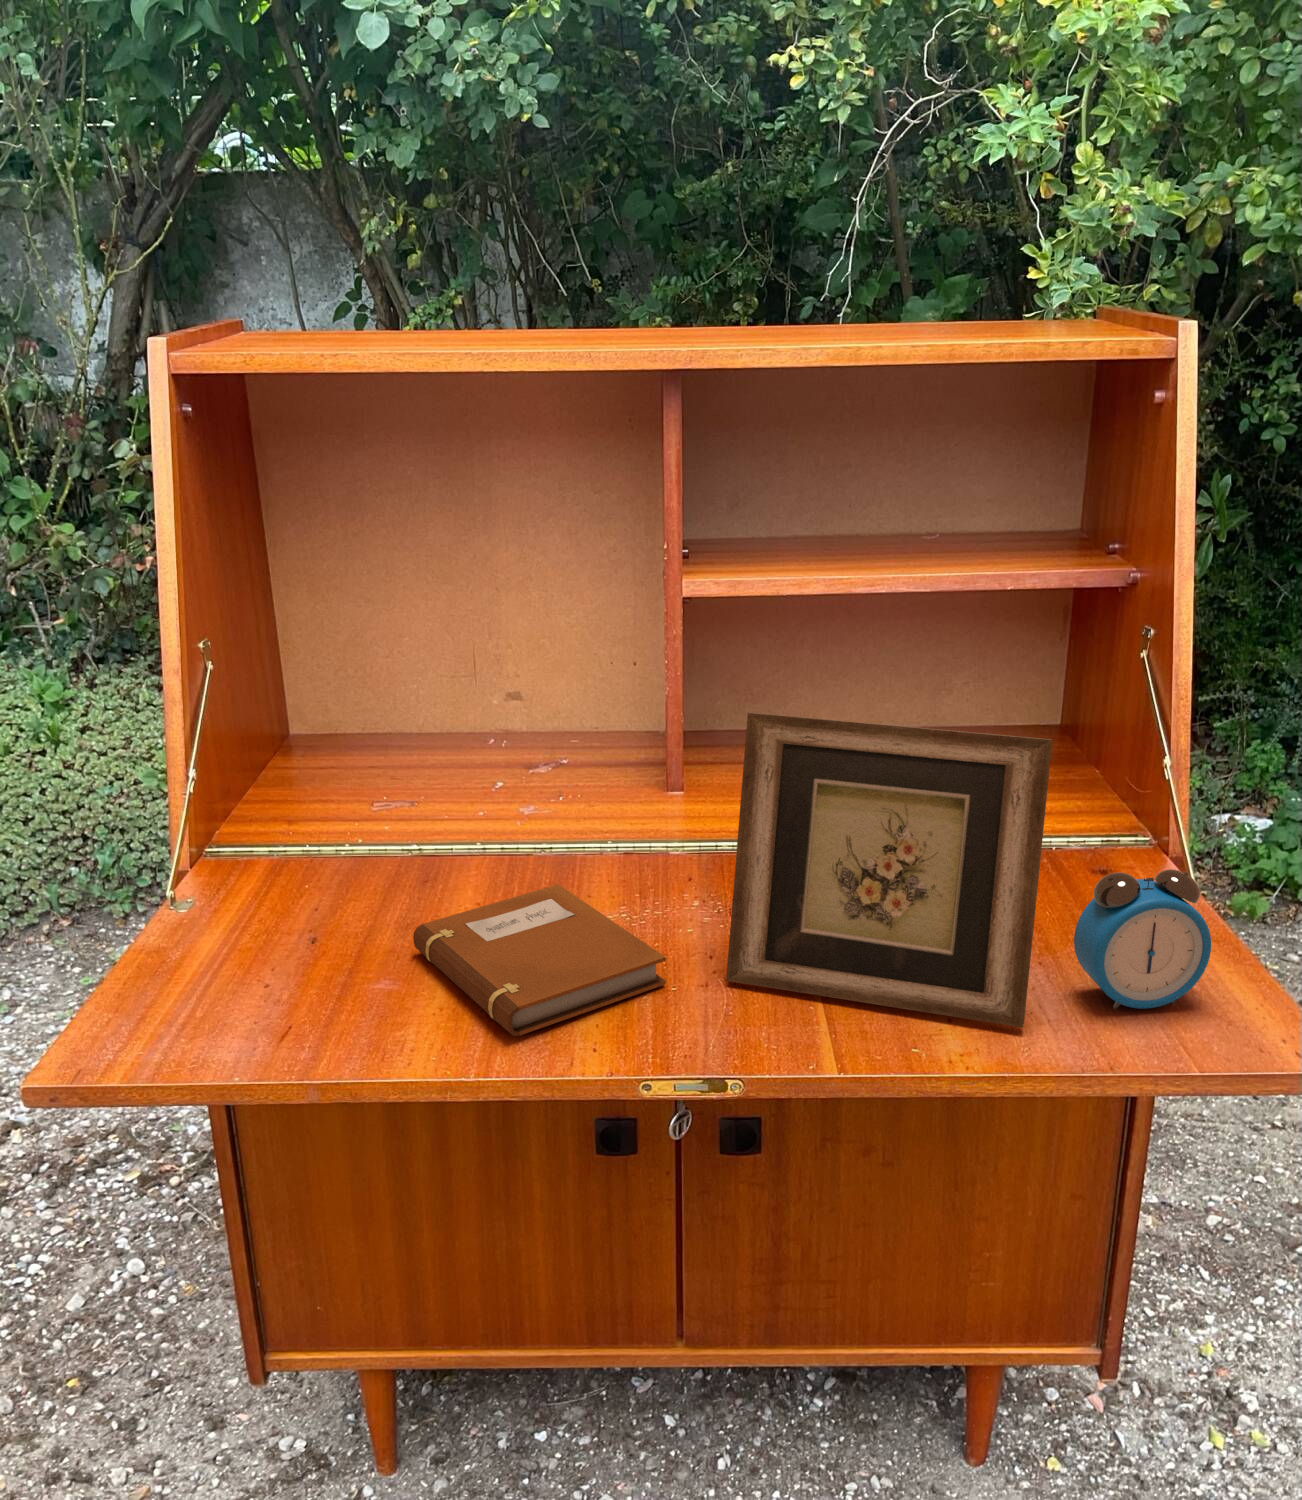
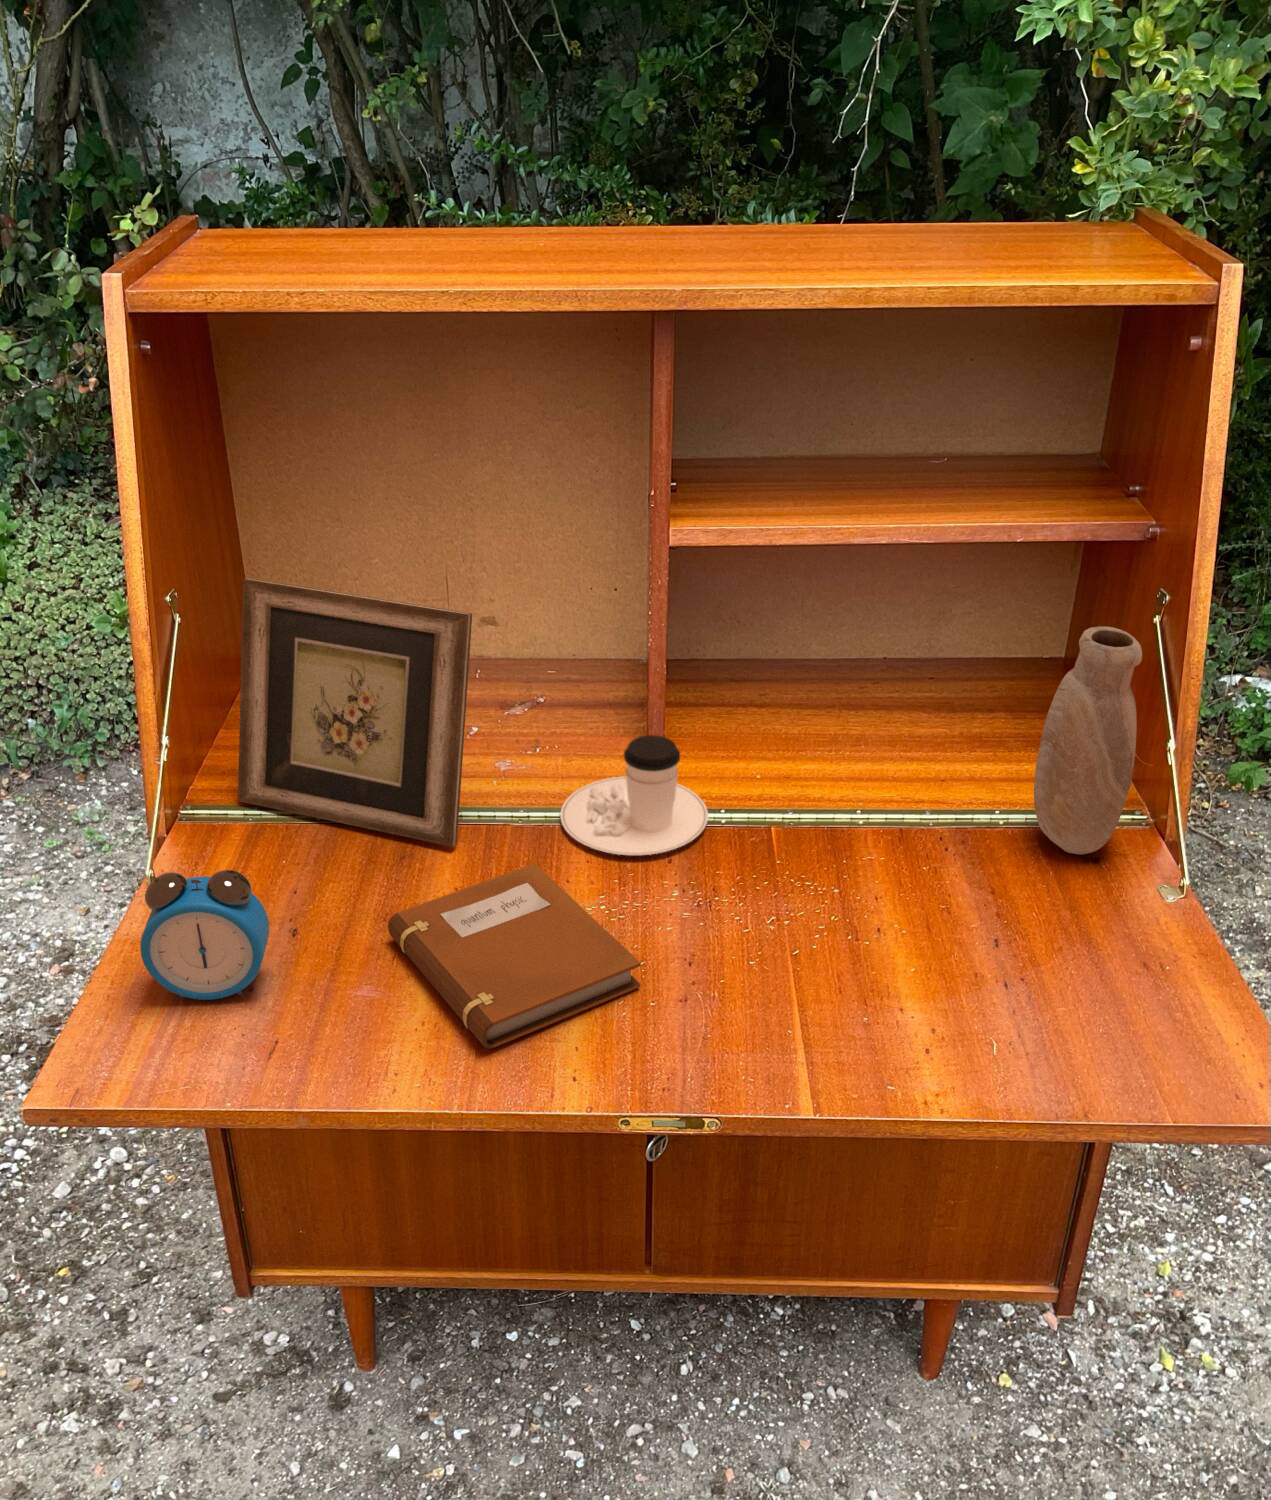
vase: none [1040,644,1135,871] -> present [1034,627,1142,854]
picture frame: present [726,713,1052,1027] -> present [238,578,472,847]
coffee cup: none [582,769,726,881] -> present [560,735,708,856]
alarm clock: present [1074,869,1211,1010] -> present [140,870,269,1000]

